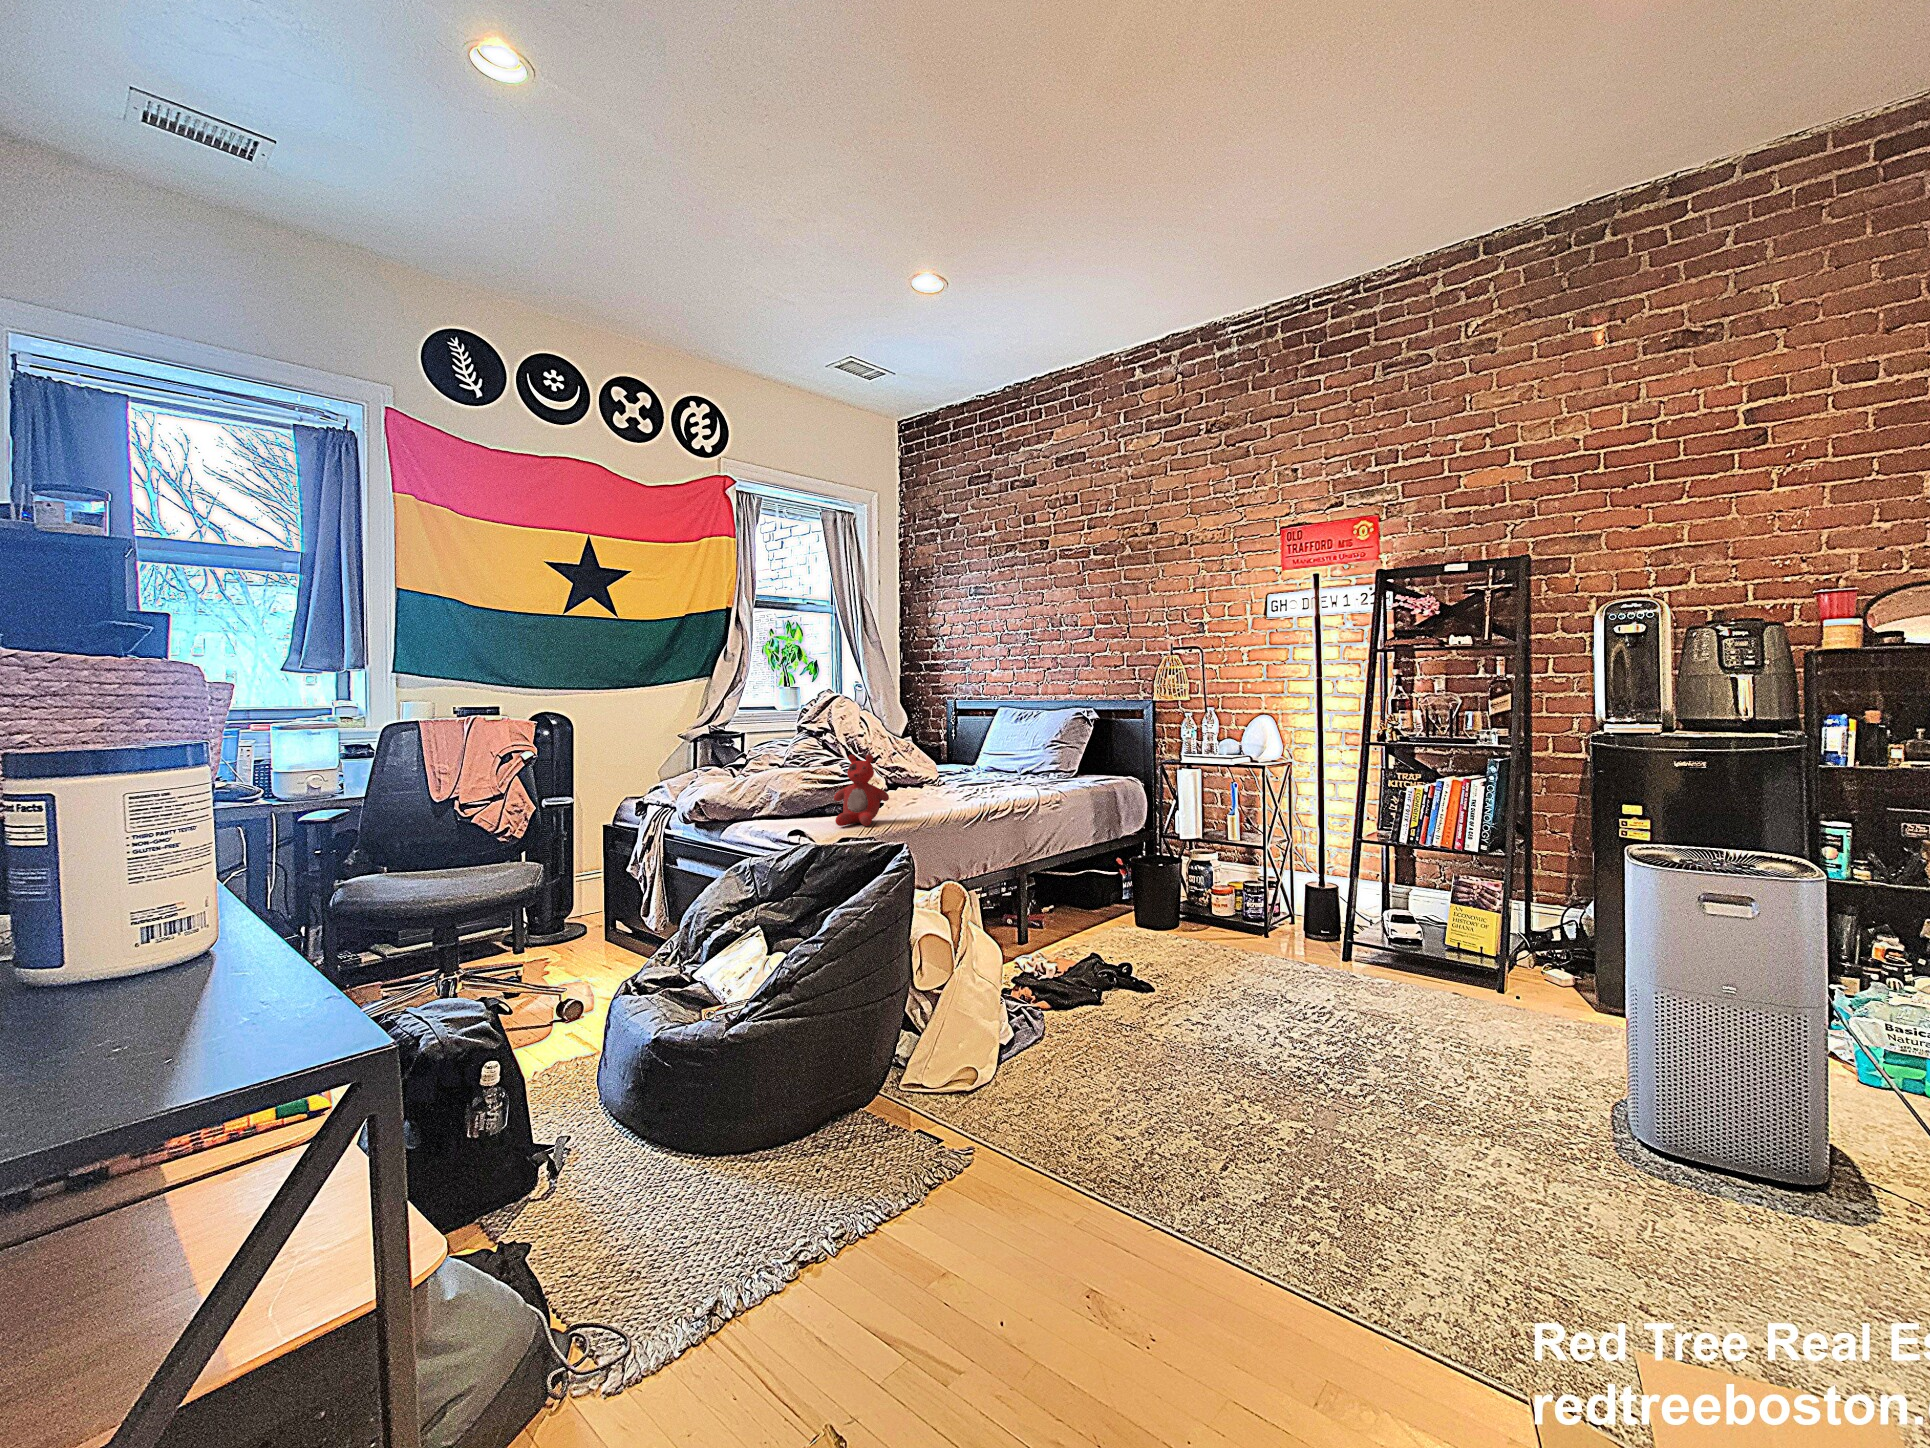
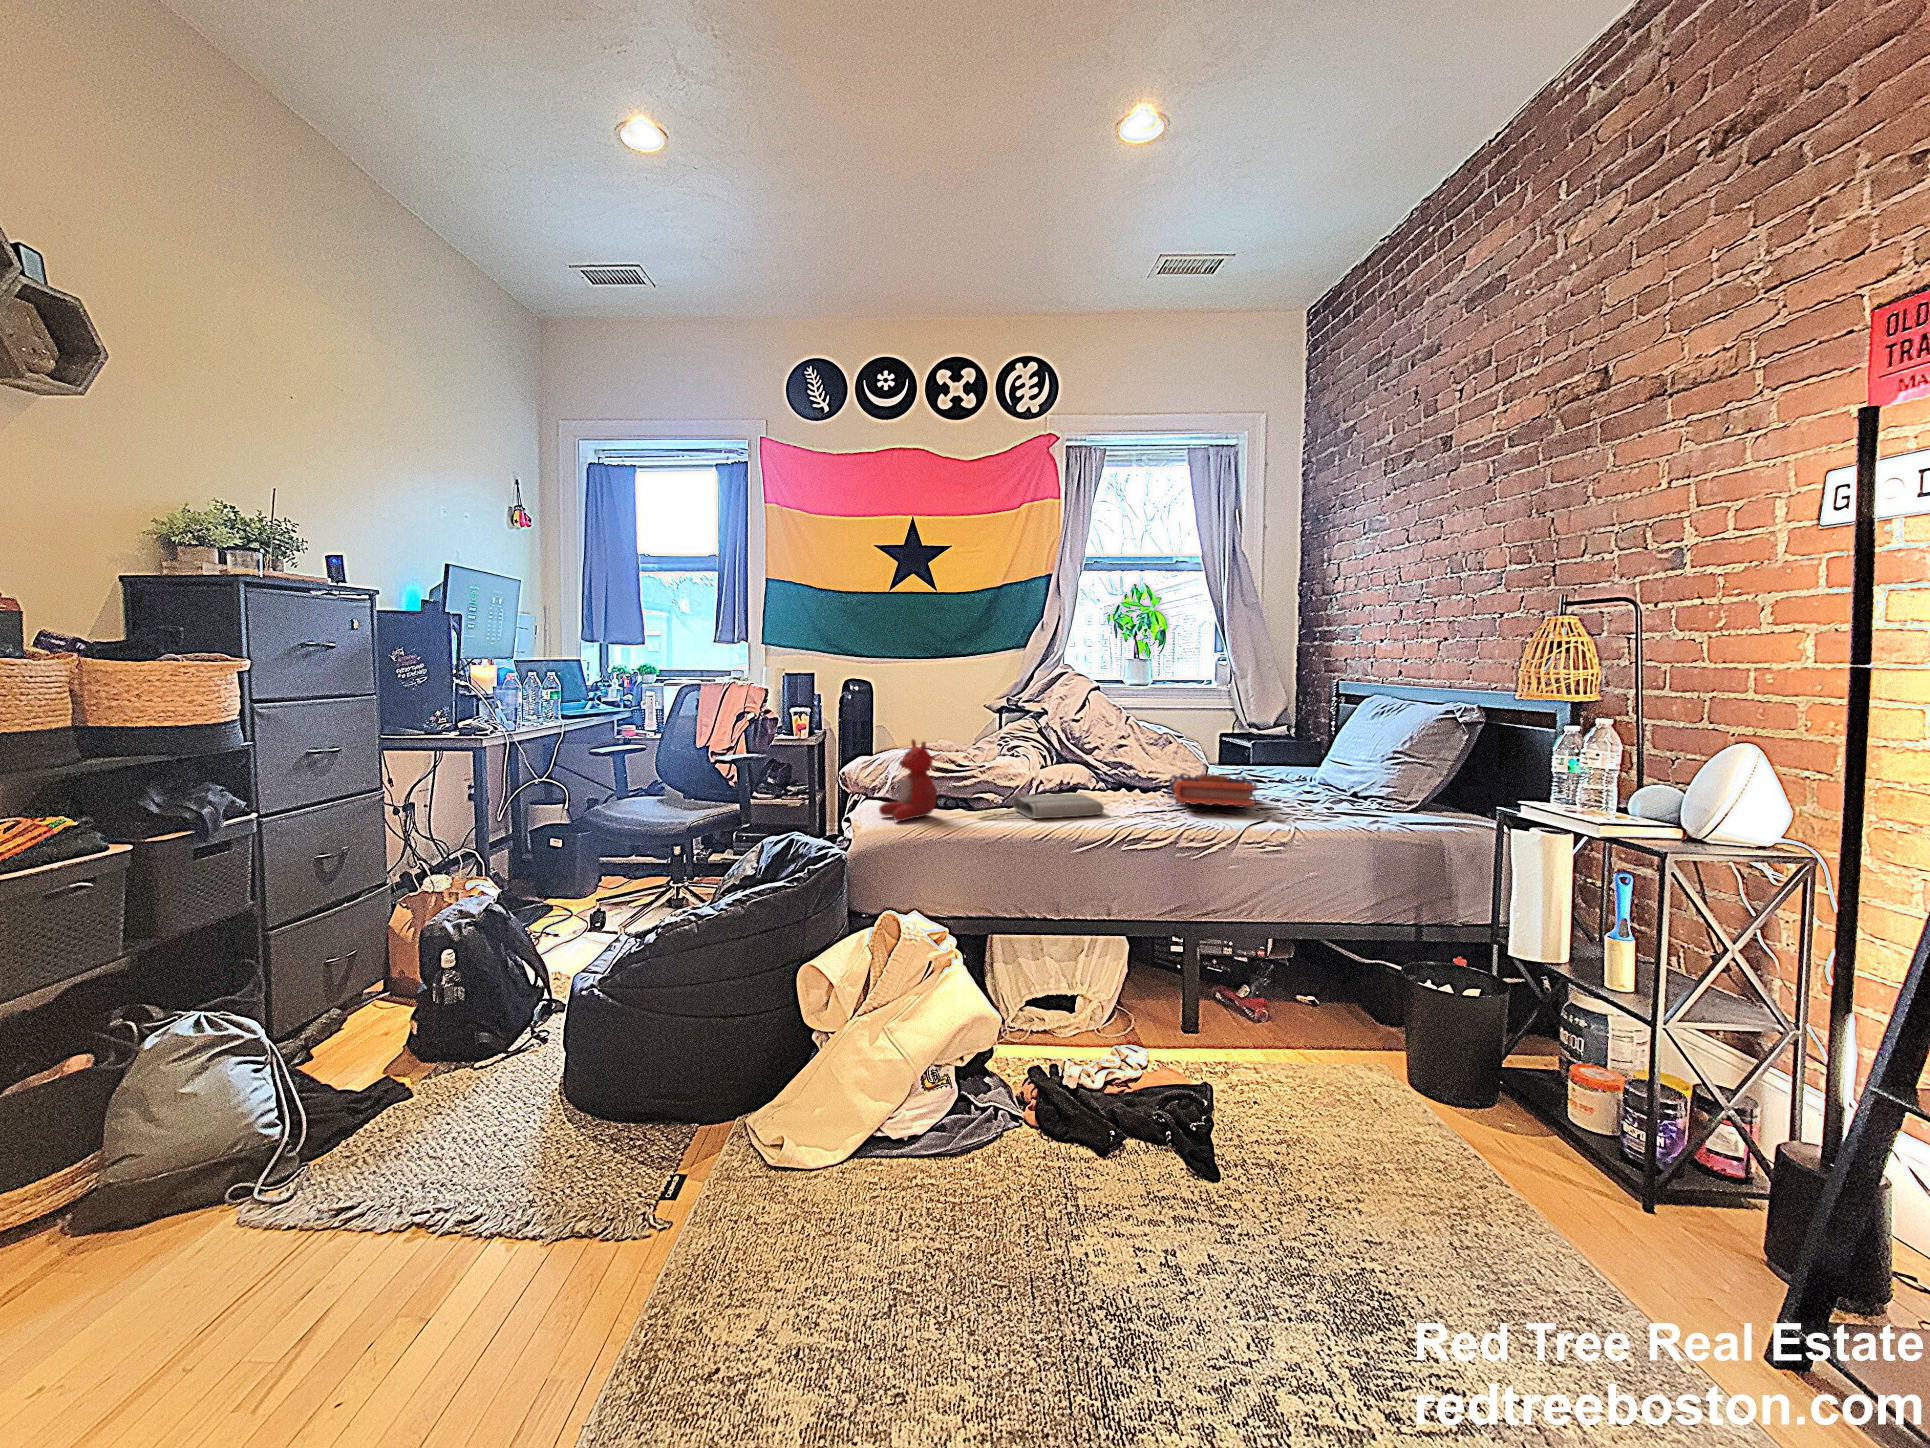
book: none [955,763,1040,789] -> present [1167,773,1257,808]
tote bag: none [899,789,969,810] -> present [974,794,1104,819]

